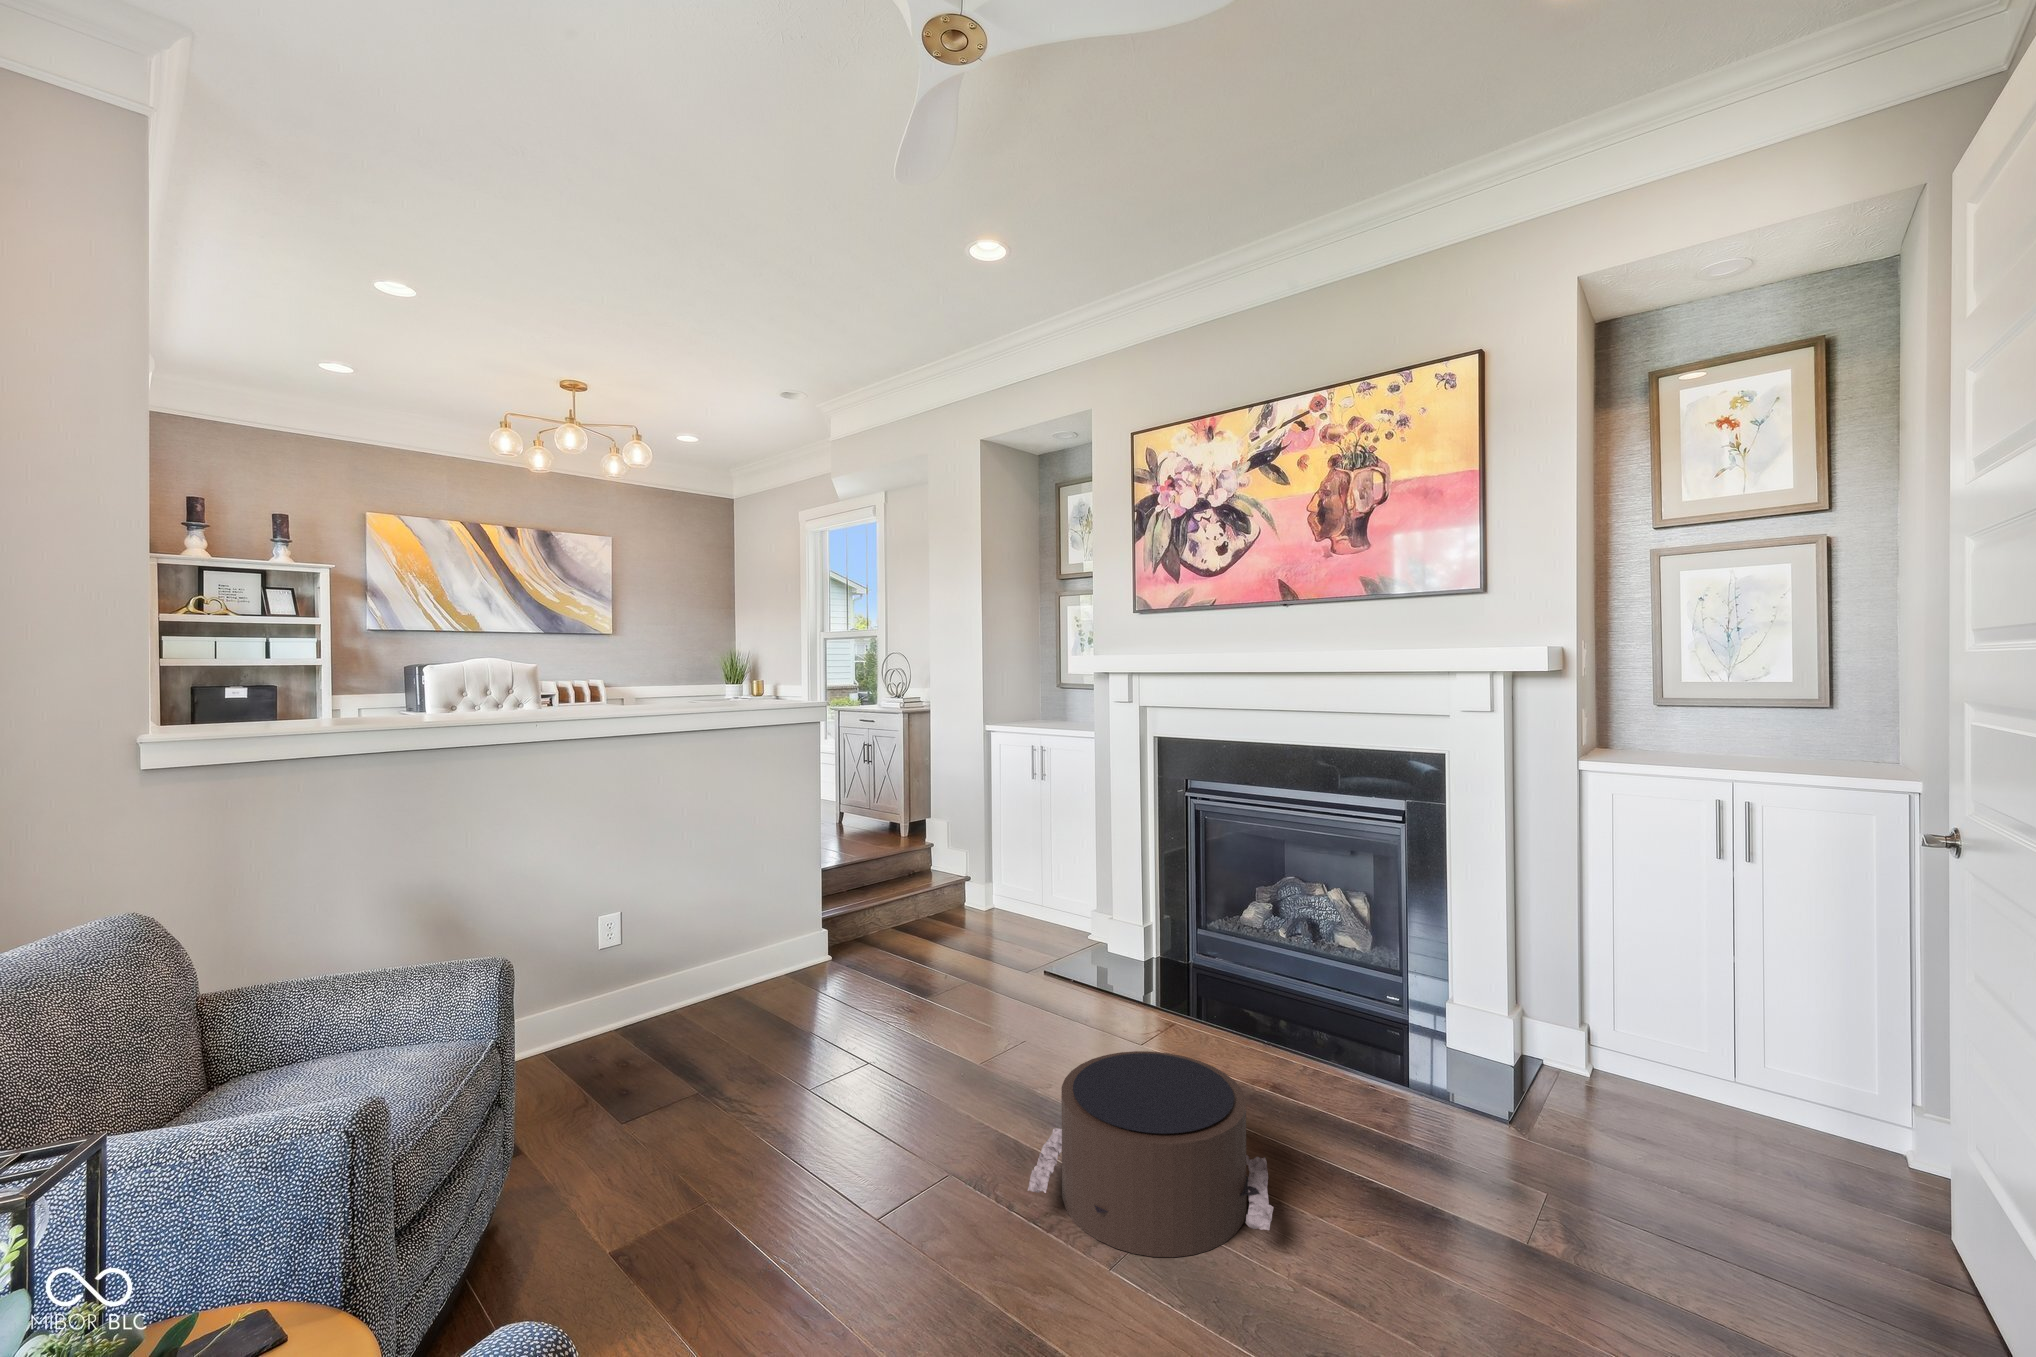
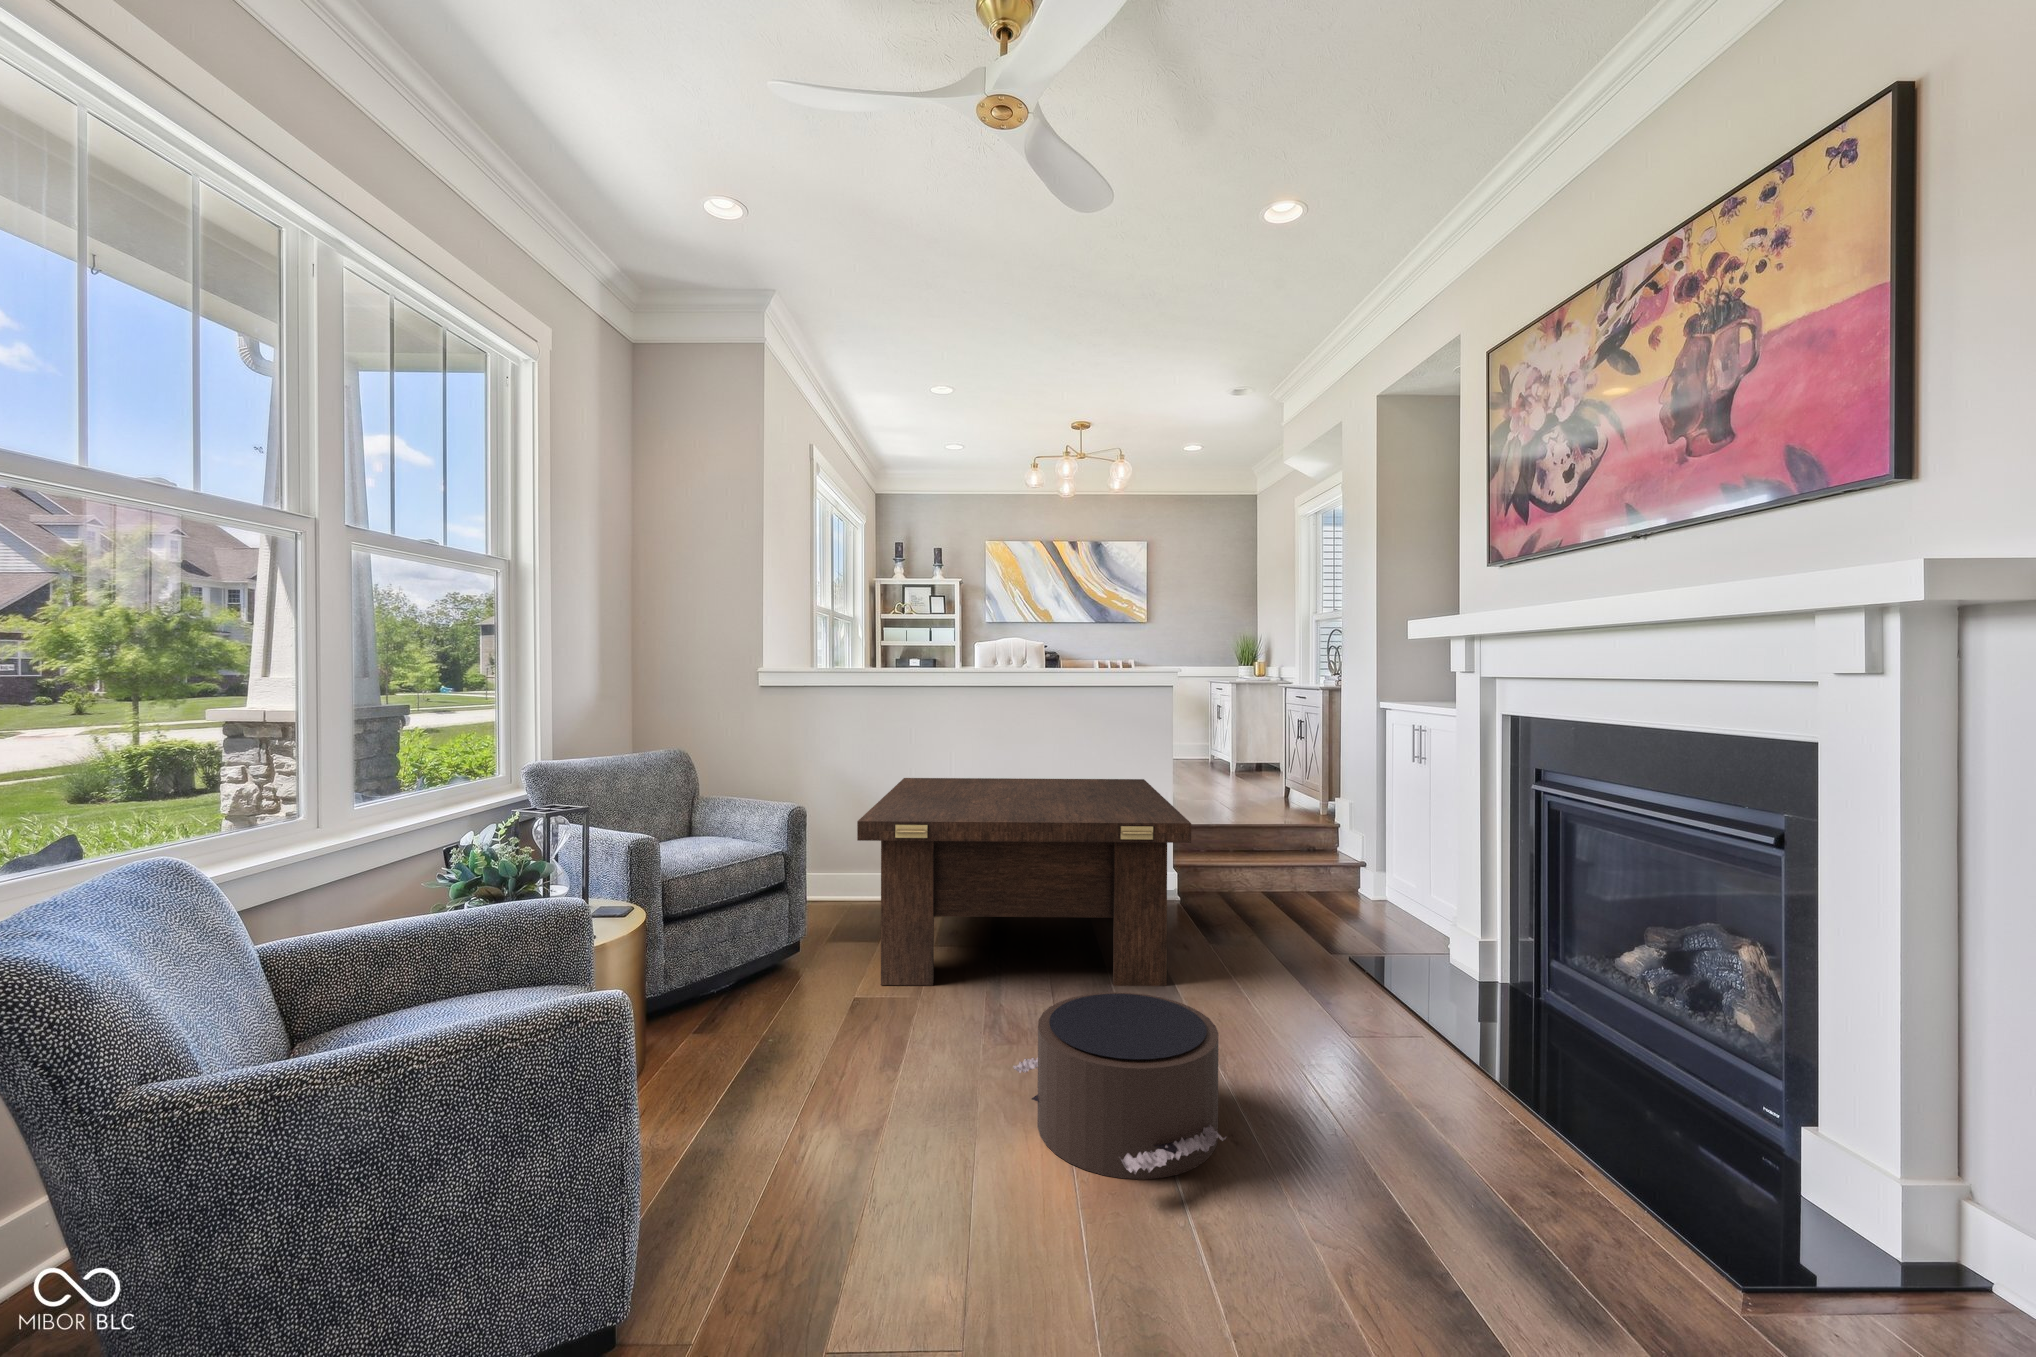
coffee table: none [508,824,997,1175] -> present [857,778,1191,986]

